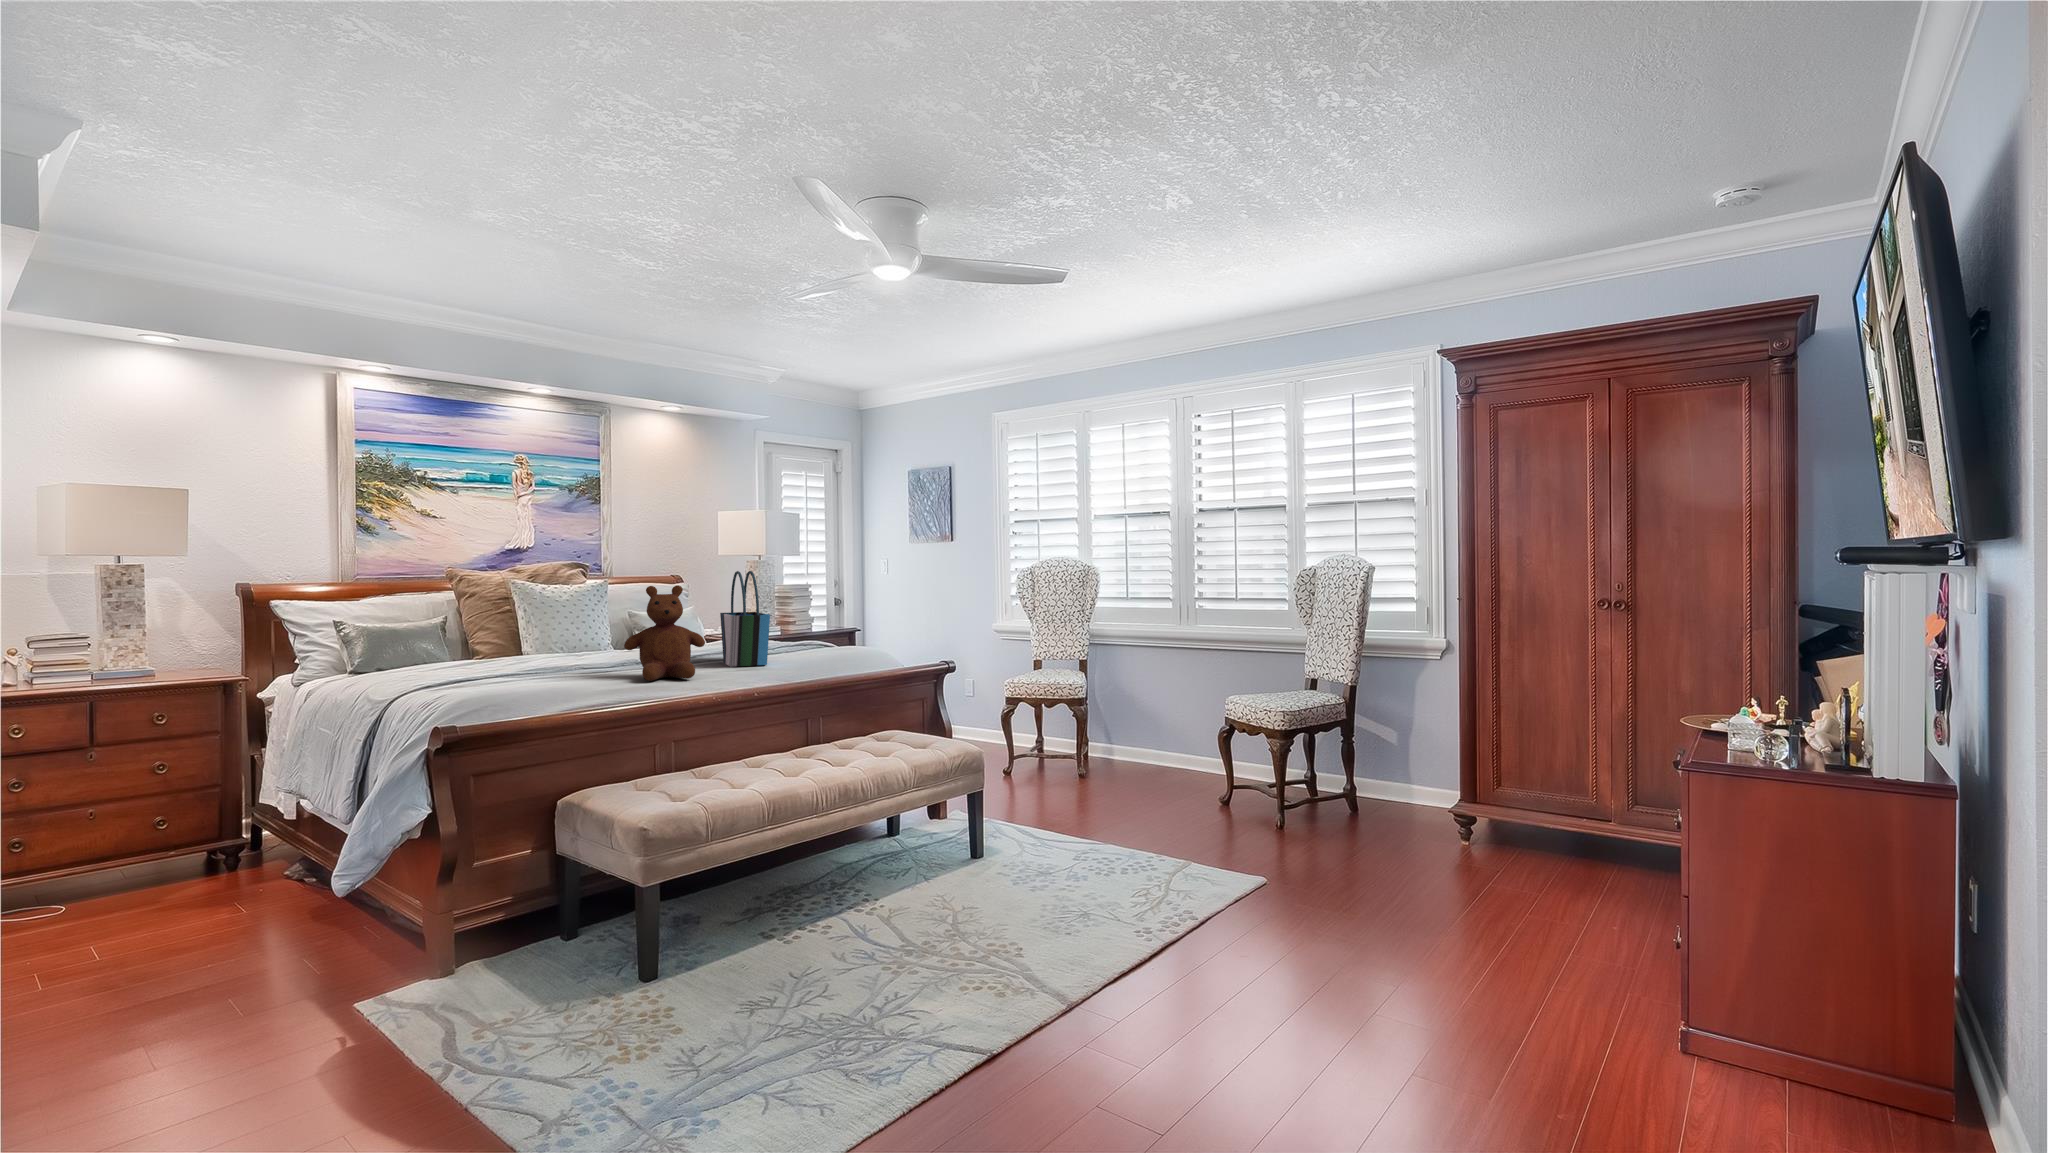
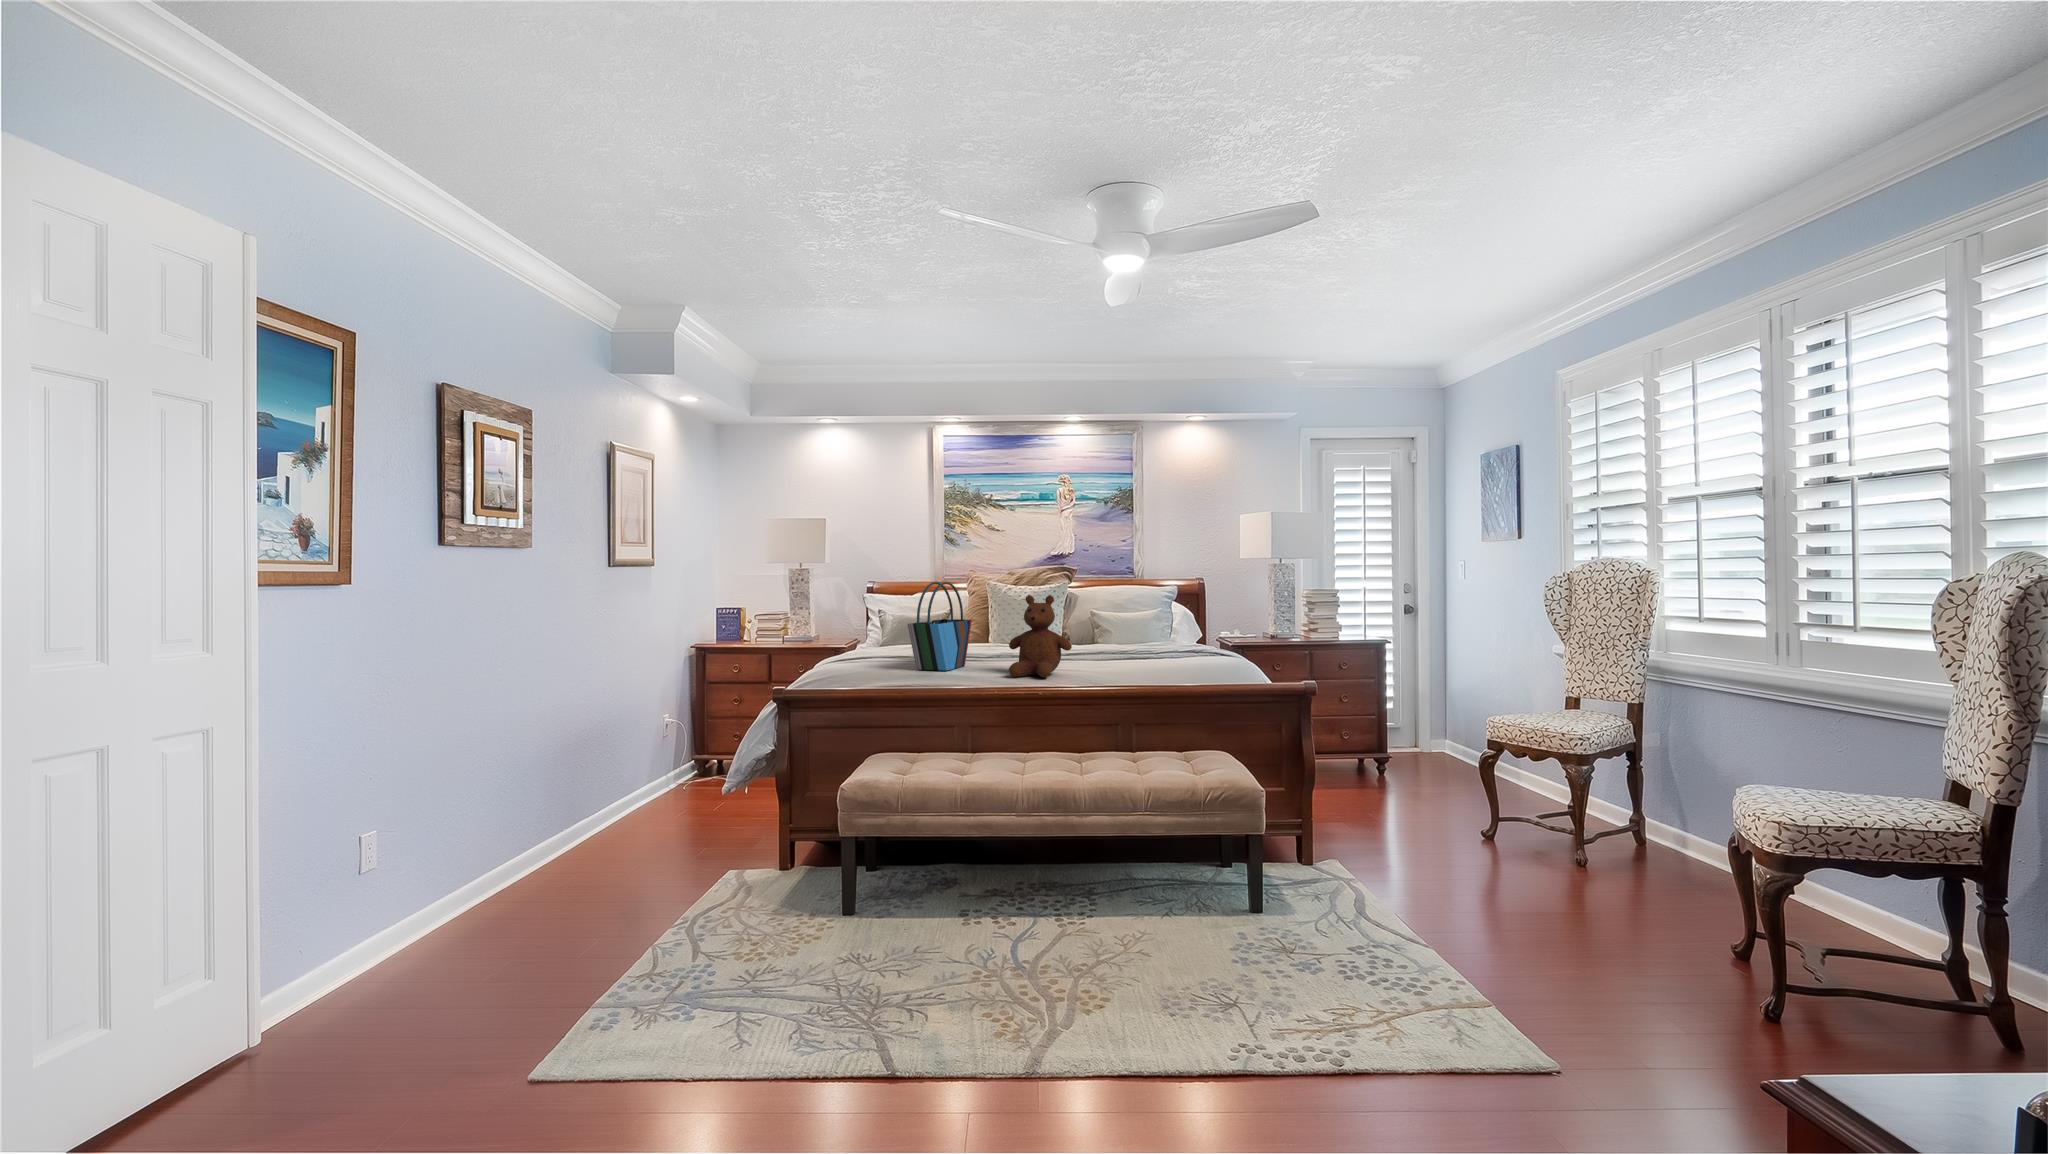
tote bag: present [720,571,770,667] -> present [907,582,972,671]

